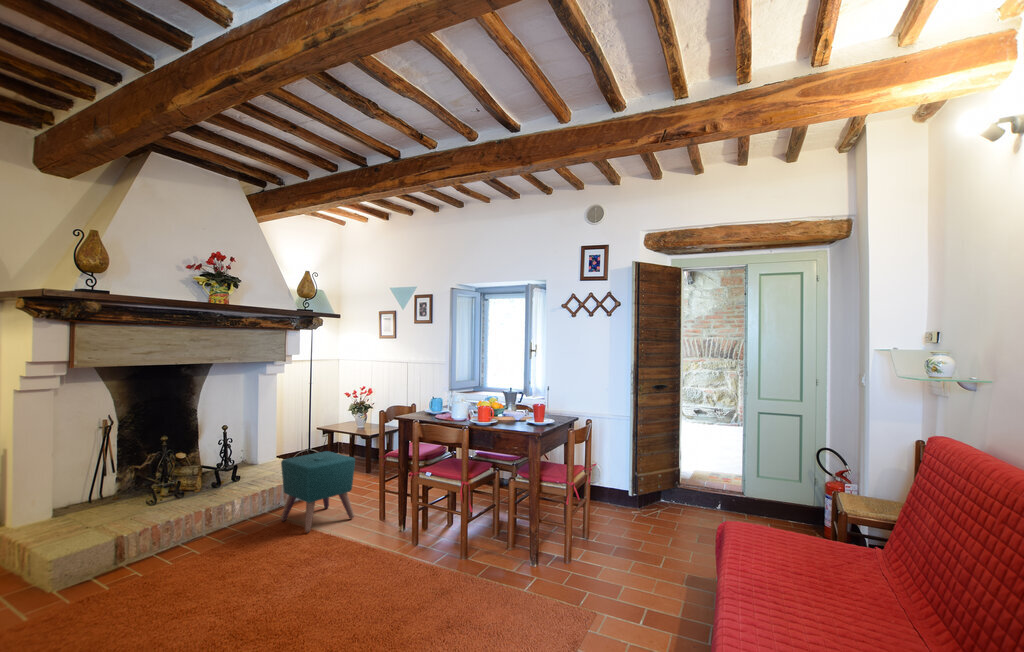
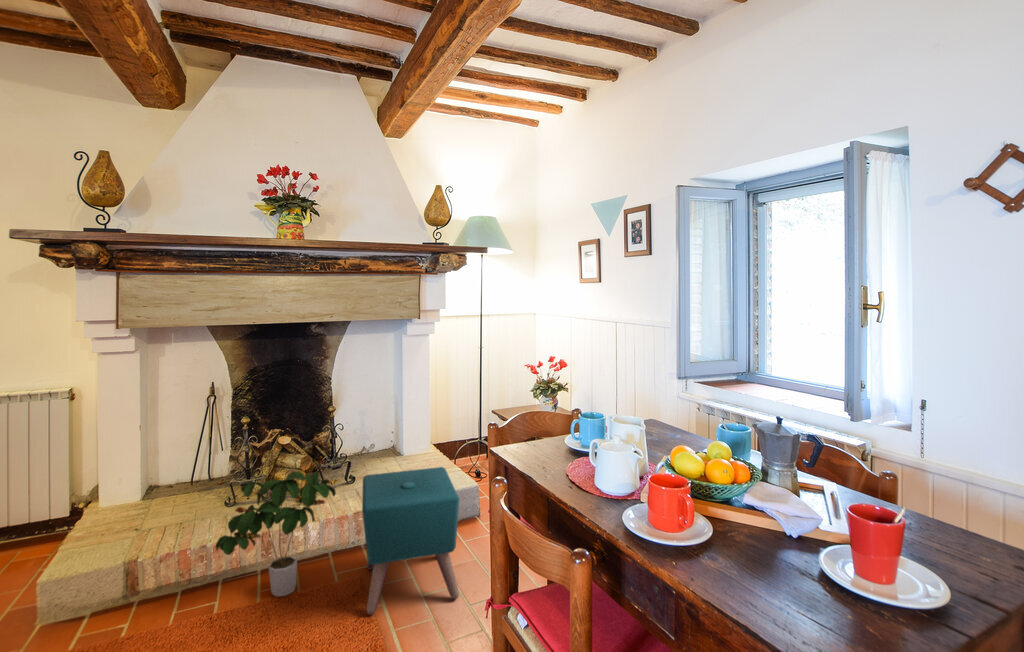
potted plant: none [198,459,265,541] -> present [216,471,336,597]

